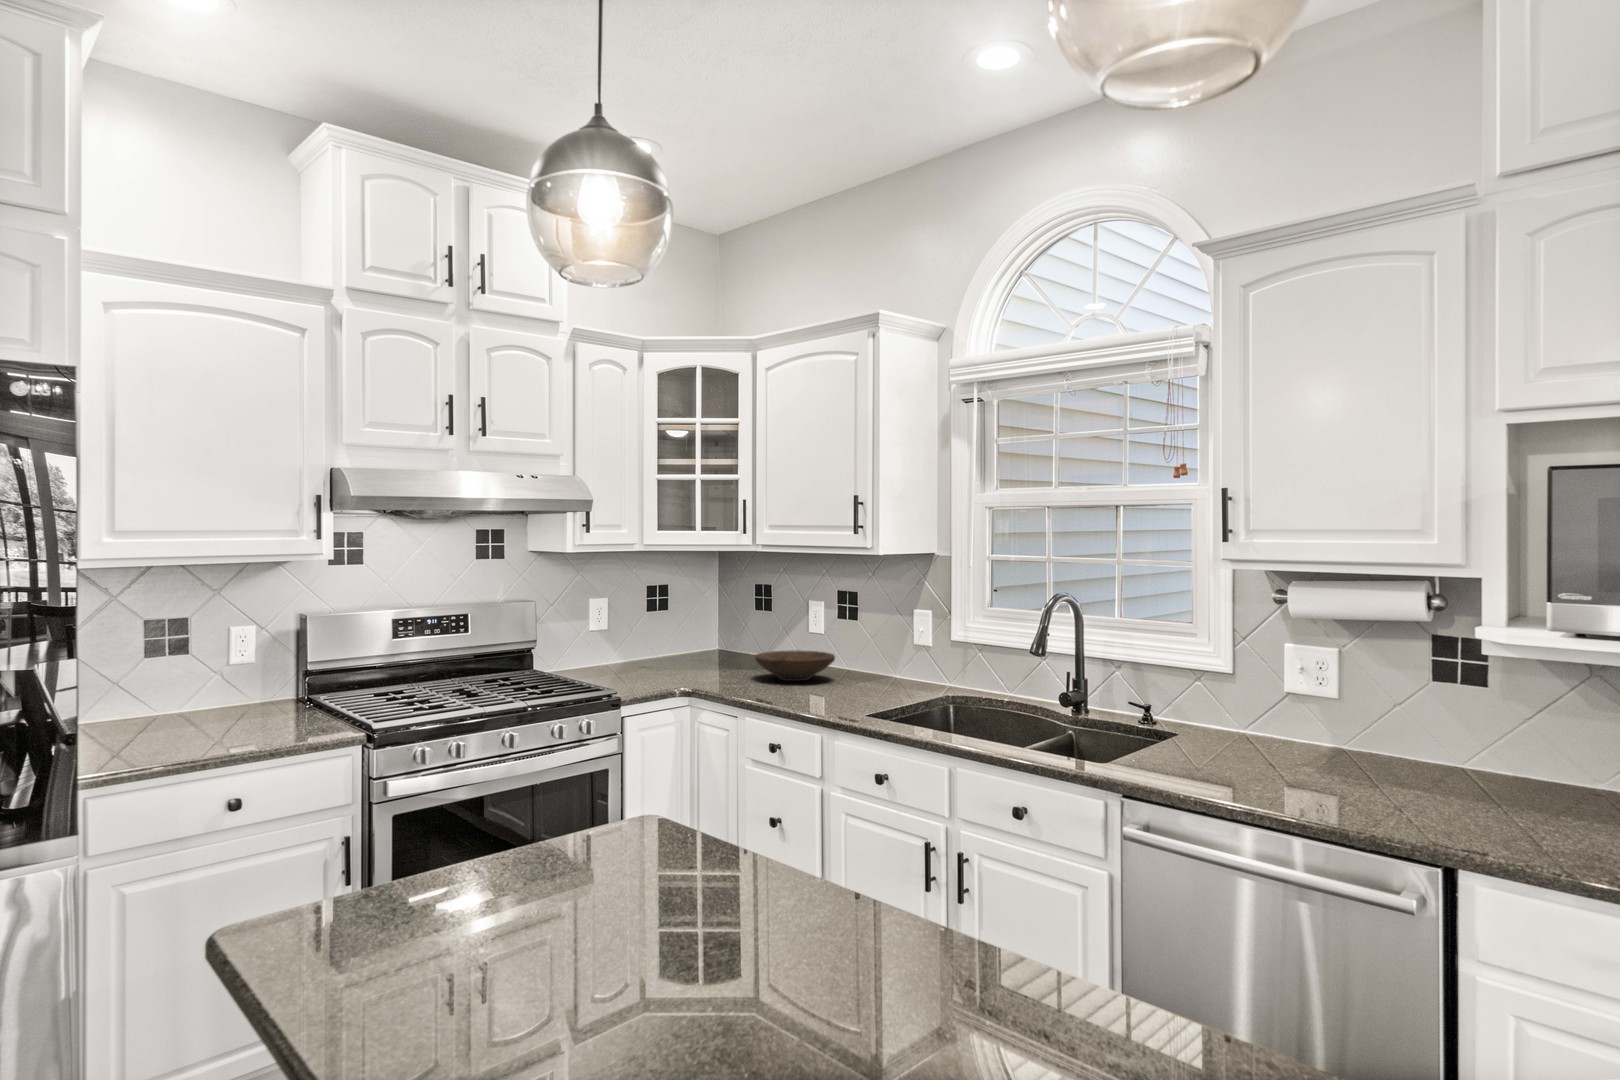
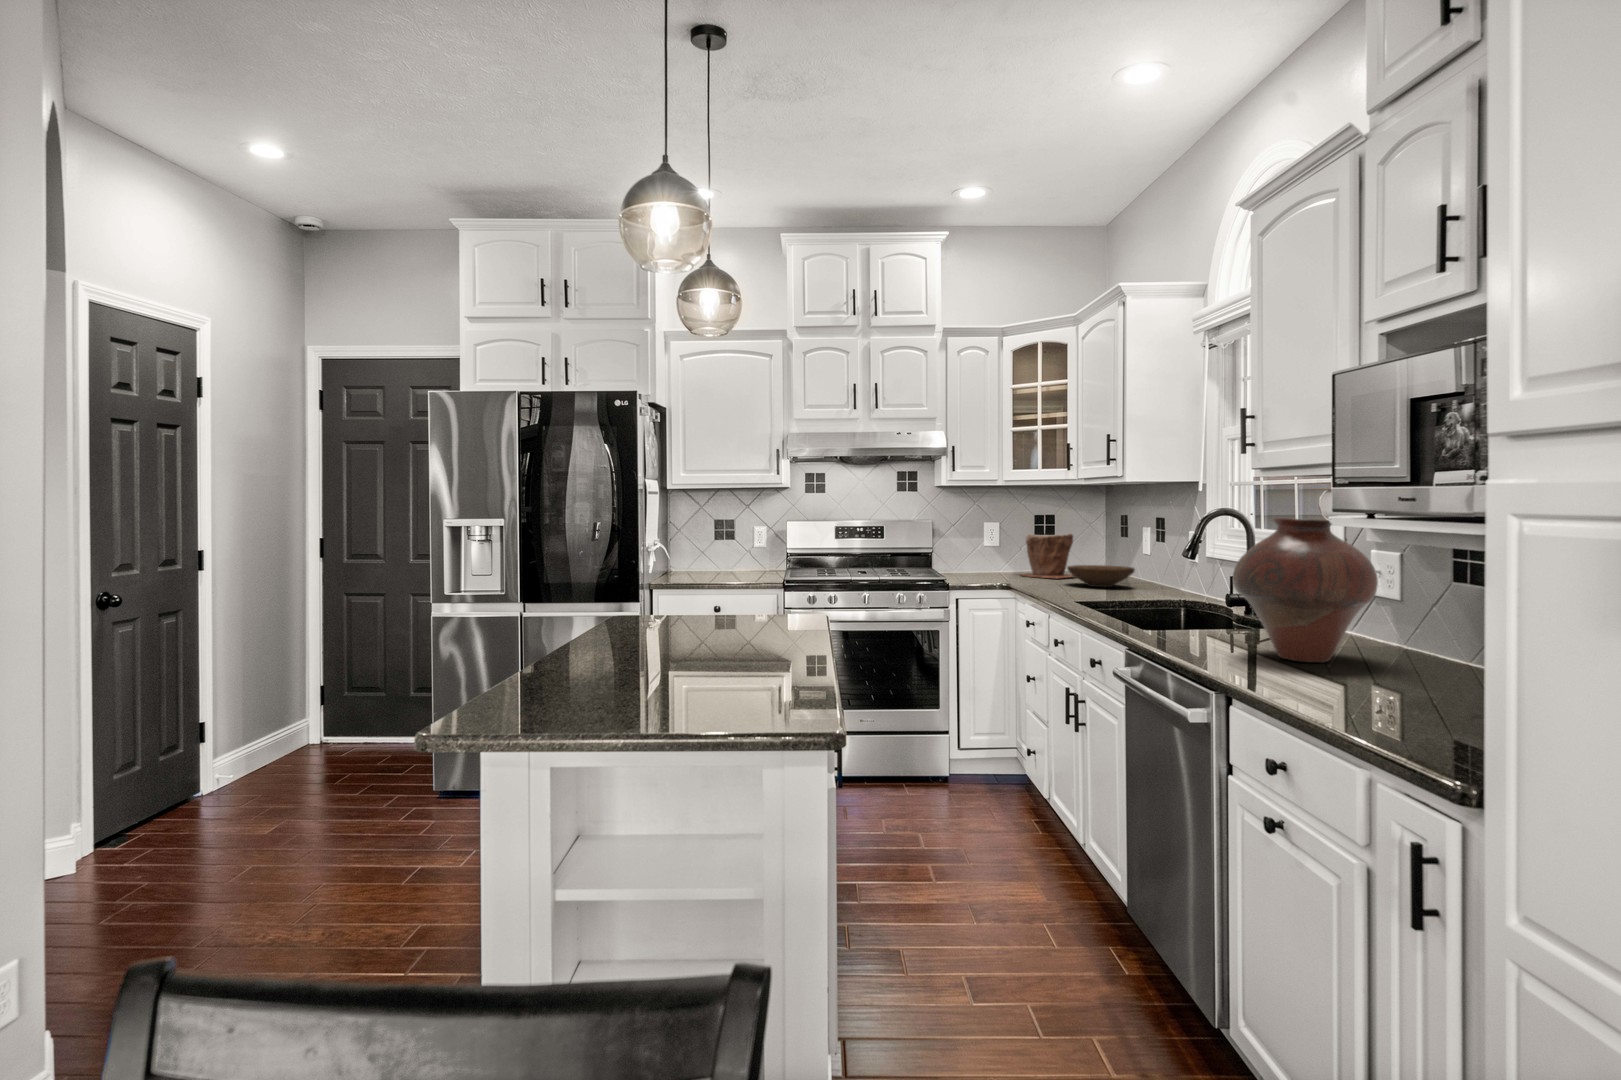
plant pot: none [660,610,723,671] -> present [1023,533,1073,578]
vase: none [1273,624,1439,789] -> present [1233,518,1378,662]

